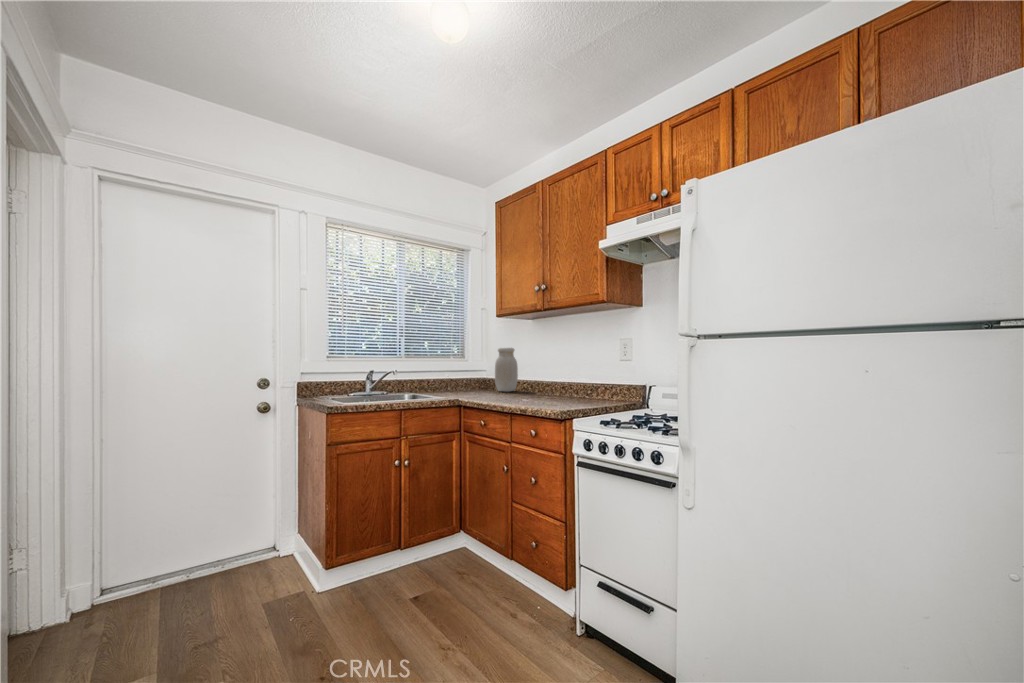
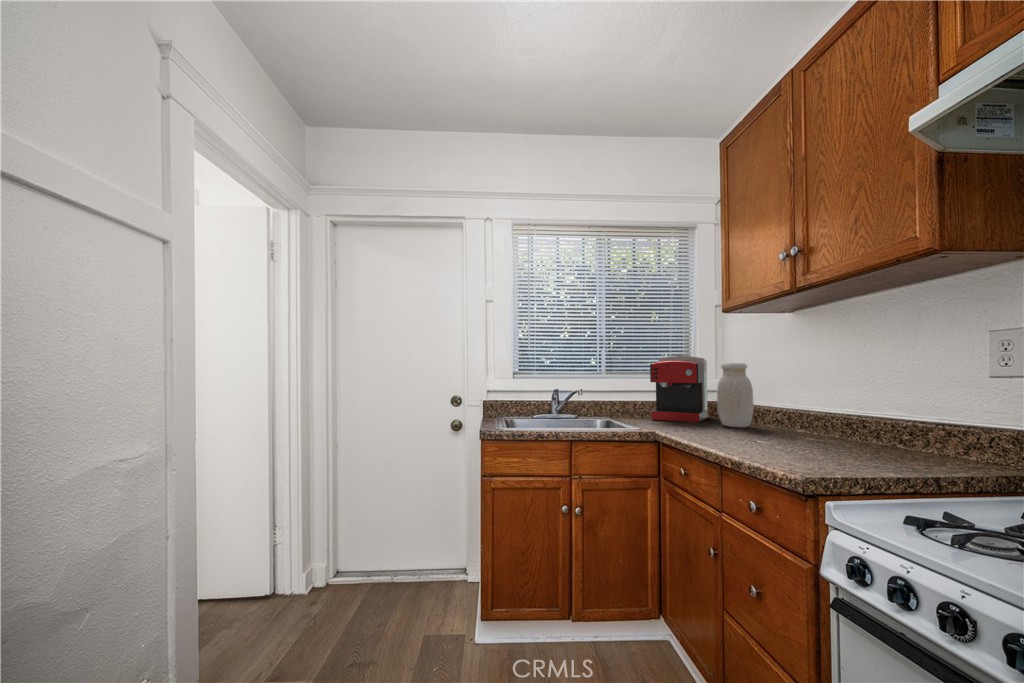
coffee maker: none [444,343,478,391] -> present [650,356,708,422]

